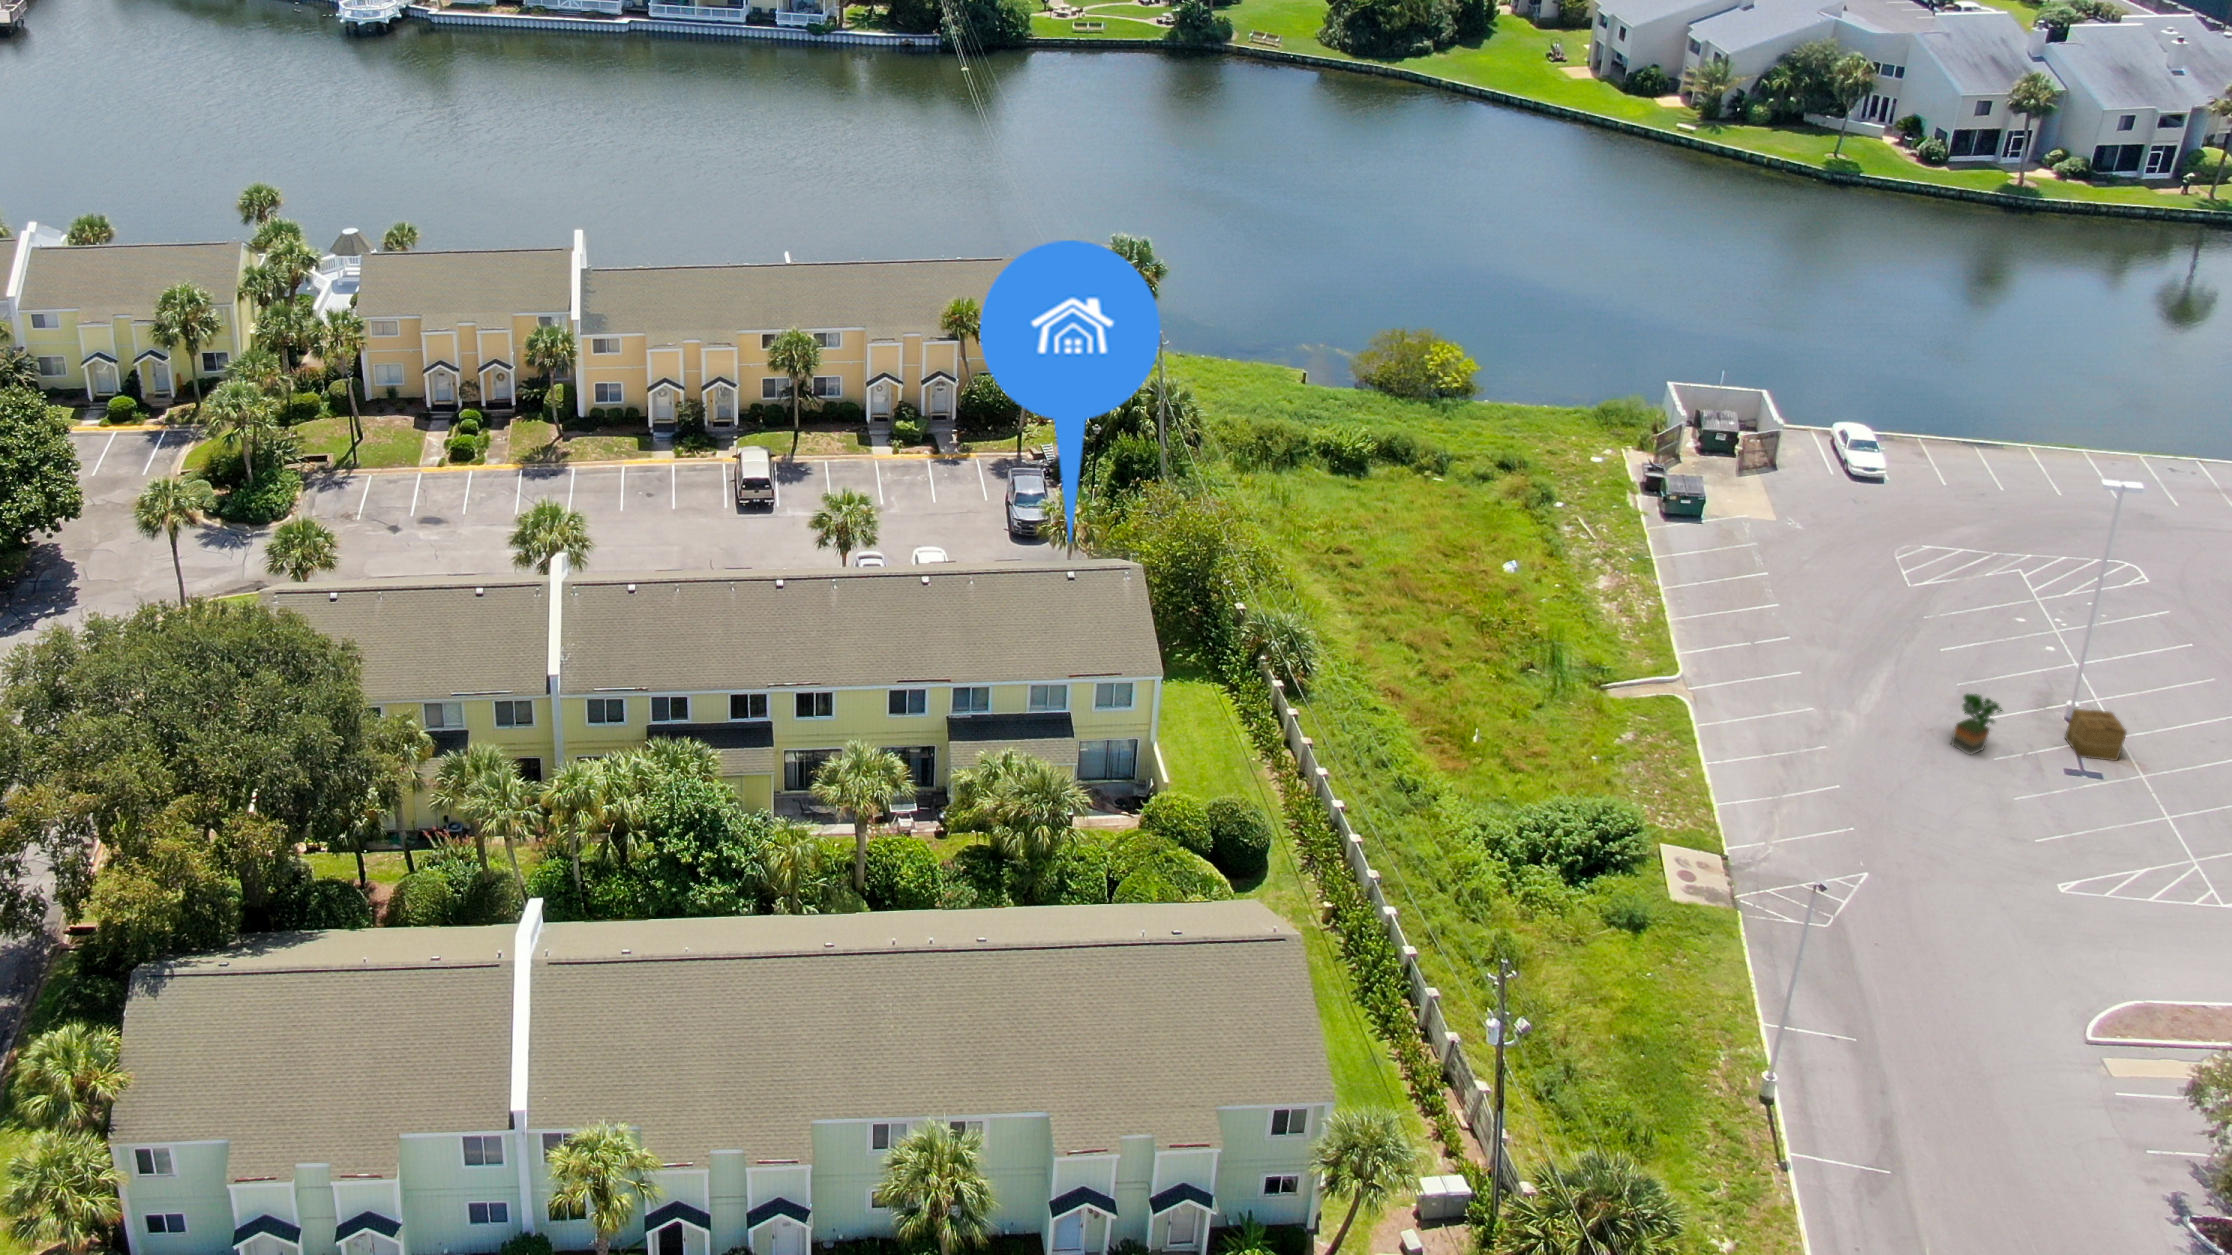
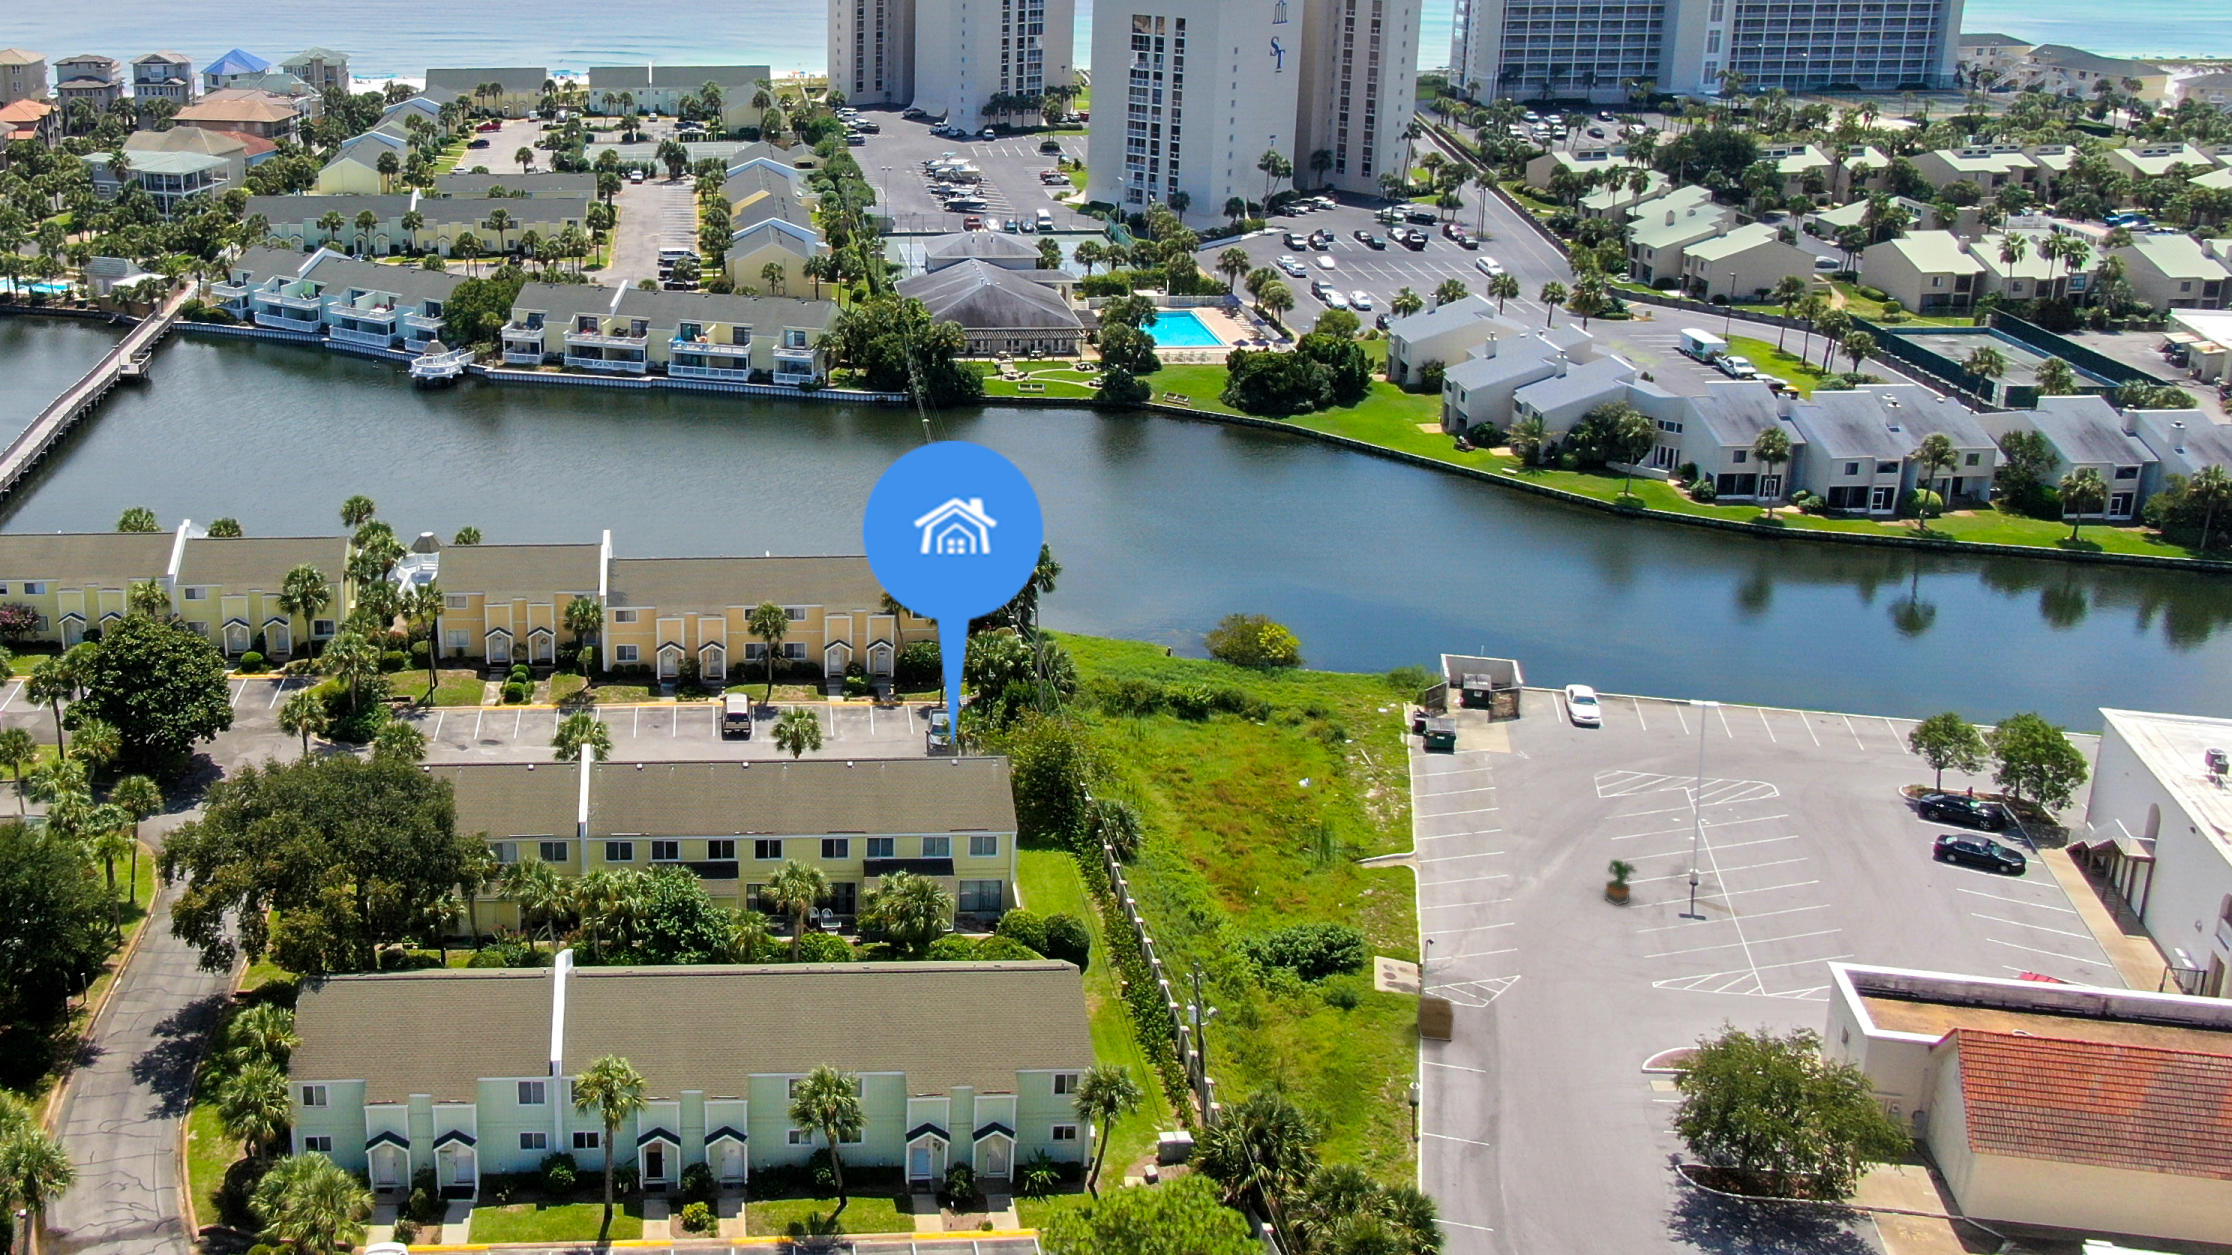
cardboard box: present [2065,709,2127,761] -> present [1417,997,1454,1041]

